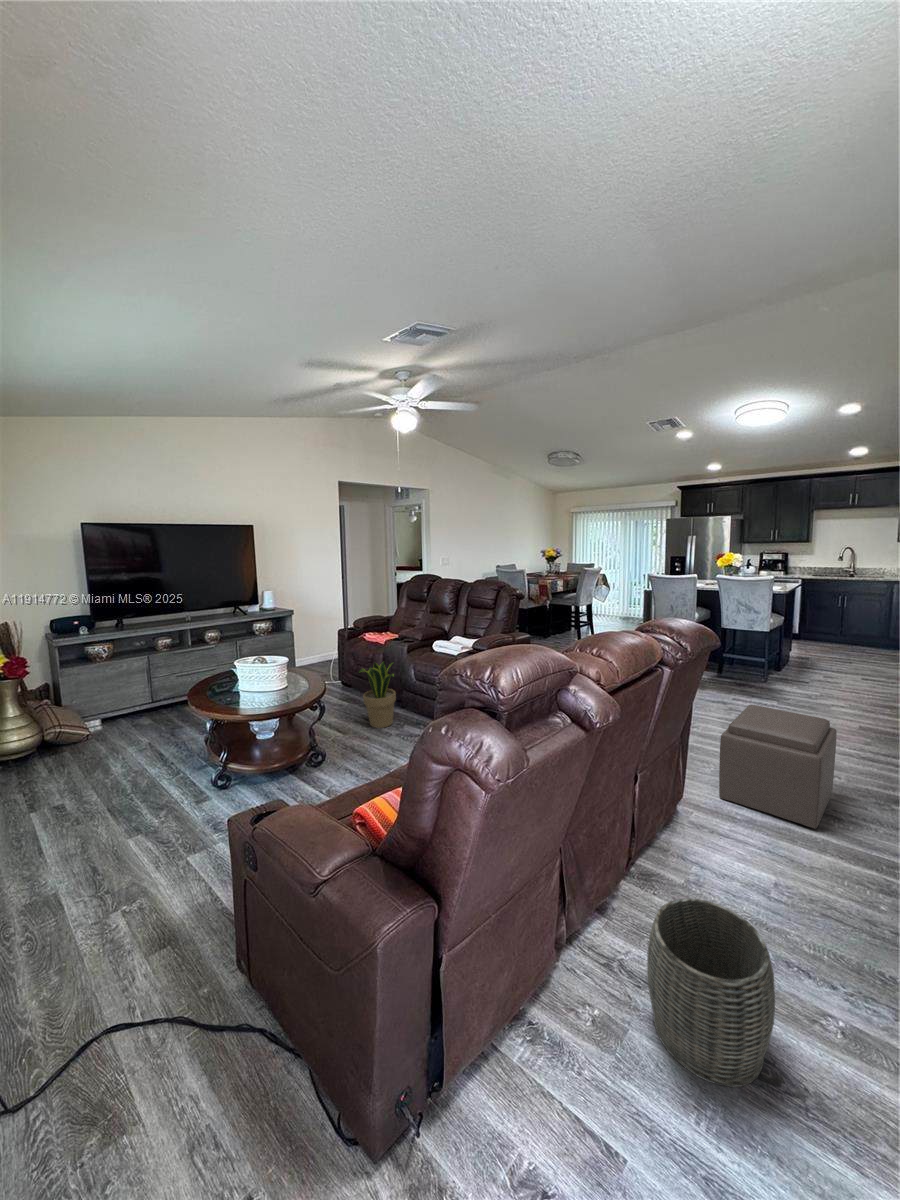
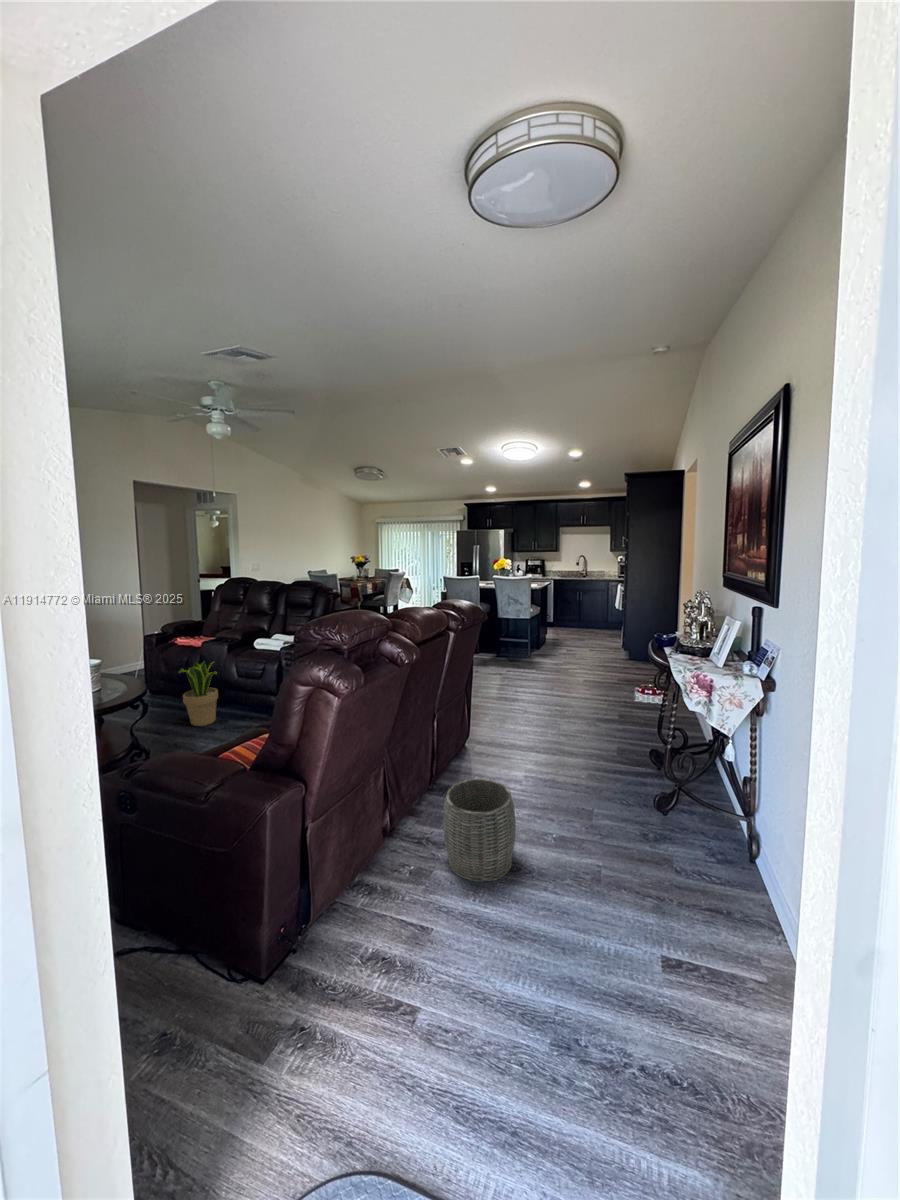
ottoman: present [719,705,837,829] -> none [493,667,564,745]

